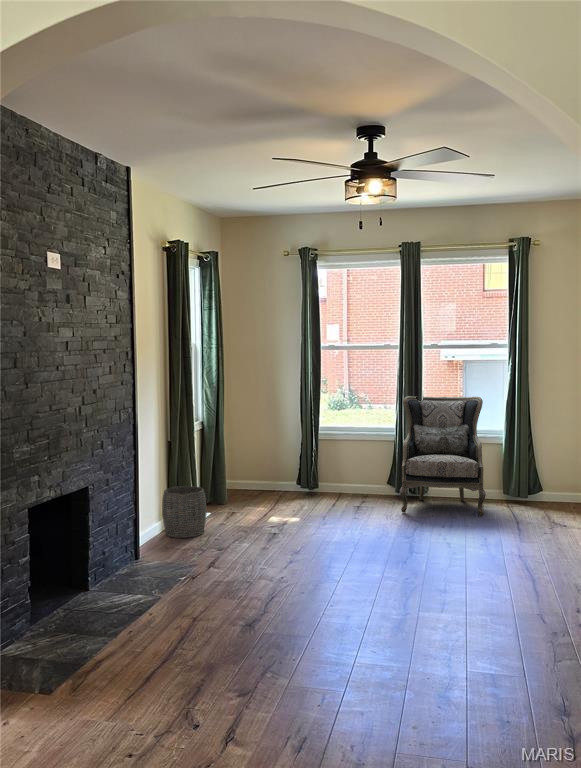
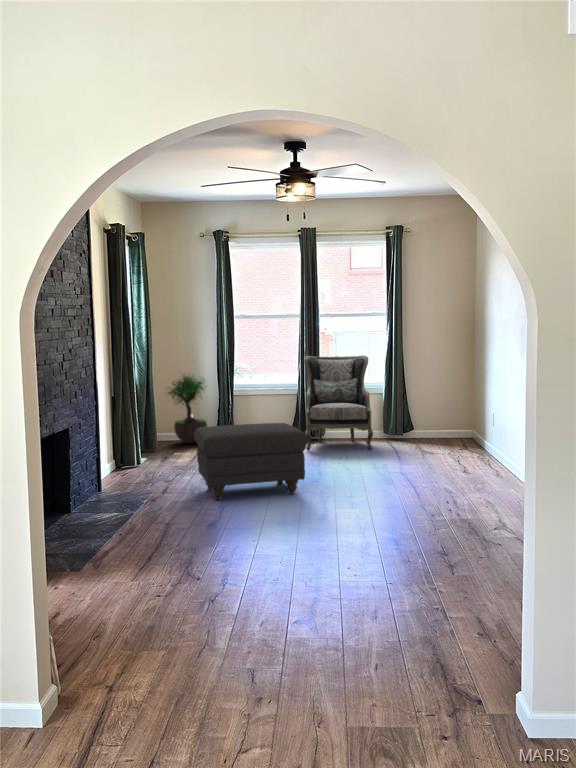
potted tree: none [239,407,291,495] -> present [168,373,207,444]
ottoman: none [249,485,384,585] -> present [195,423,307,500]
woven basket: present [162,486,206,538] -> none [112,434,149,476]

